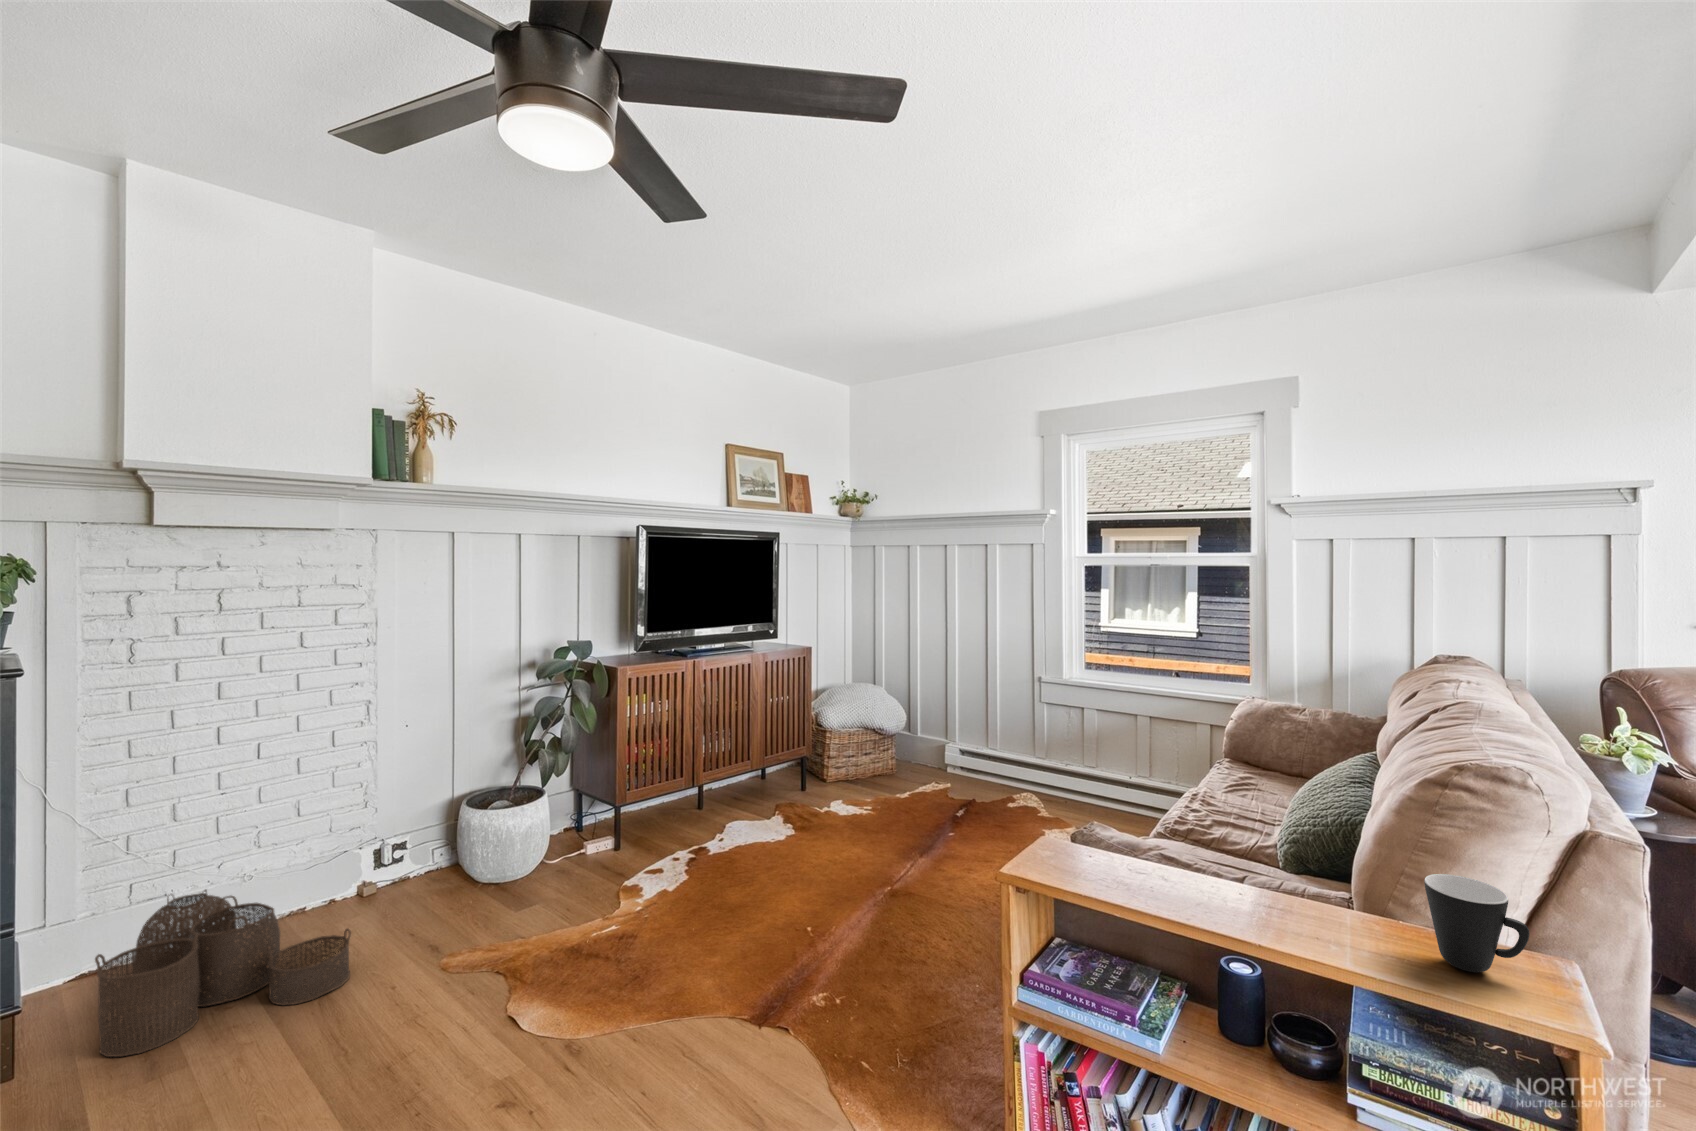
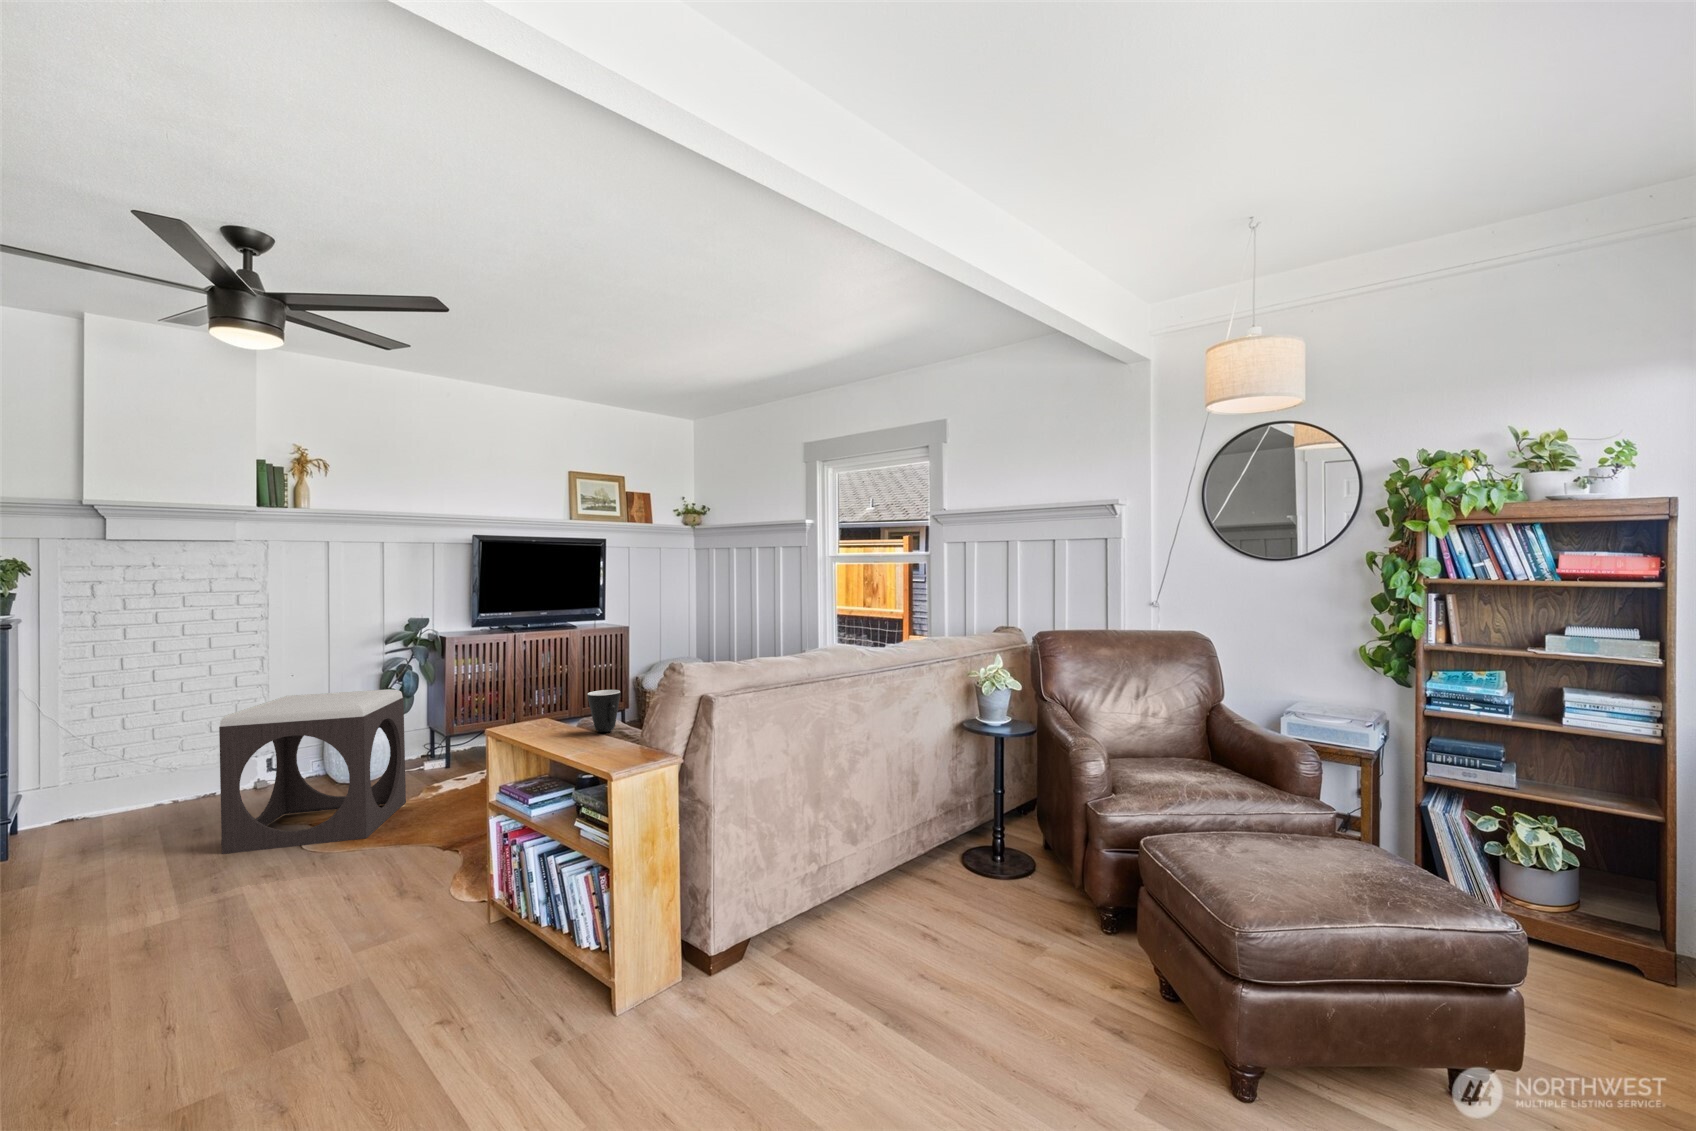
footstool: none [412,761,638,1069] -> present [219,689,406,854]
woven basket: present [95,890,351,1057] -> none [57,770,219,849]

